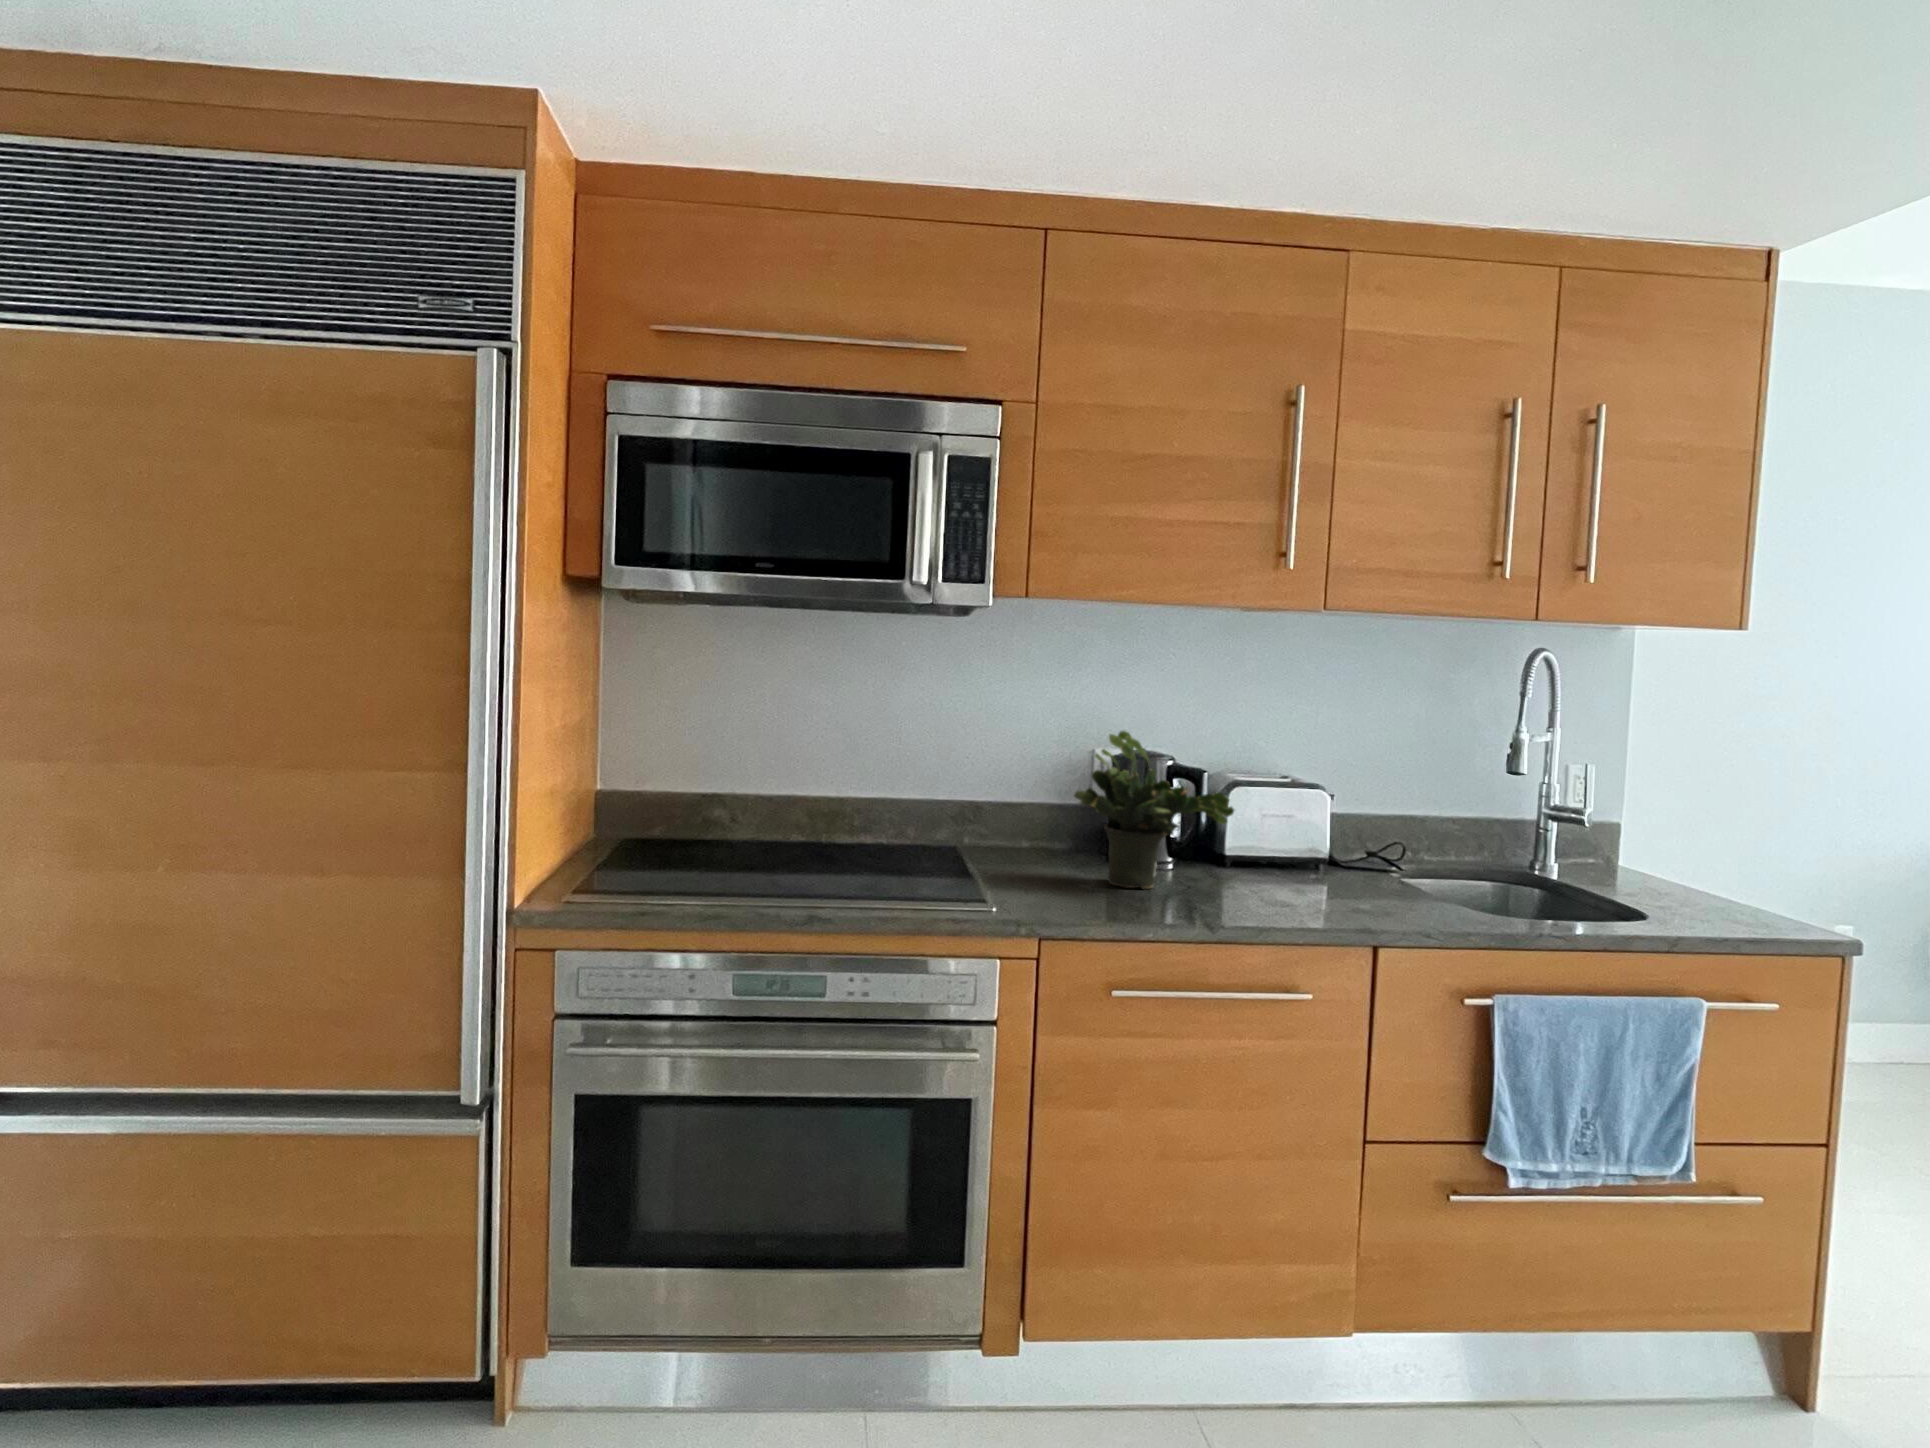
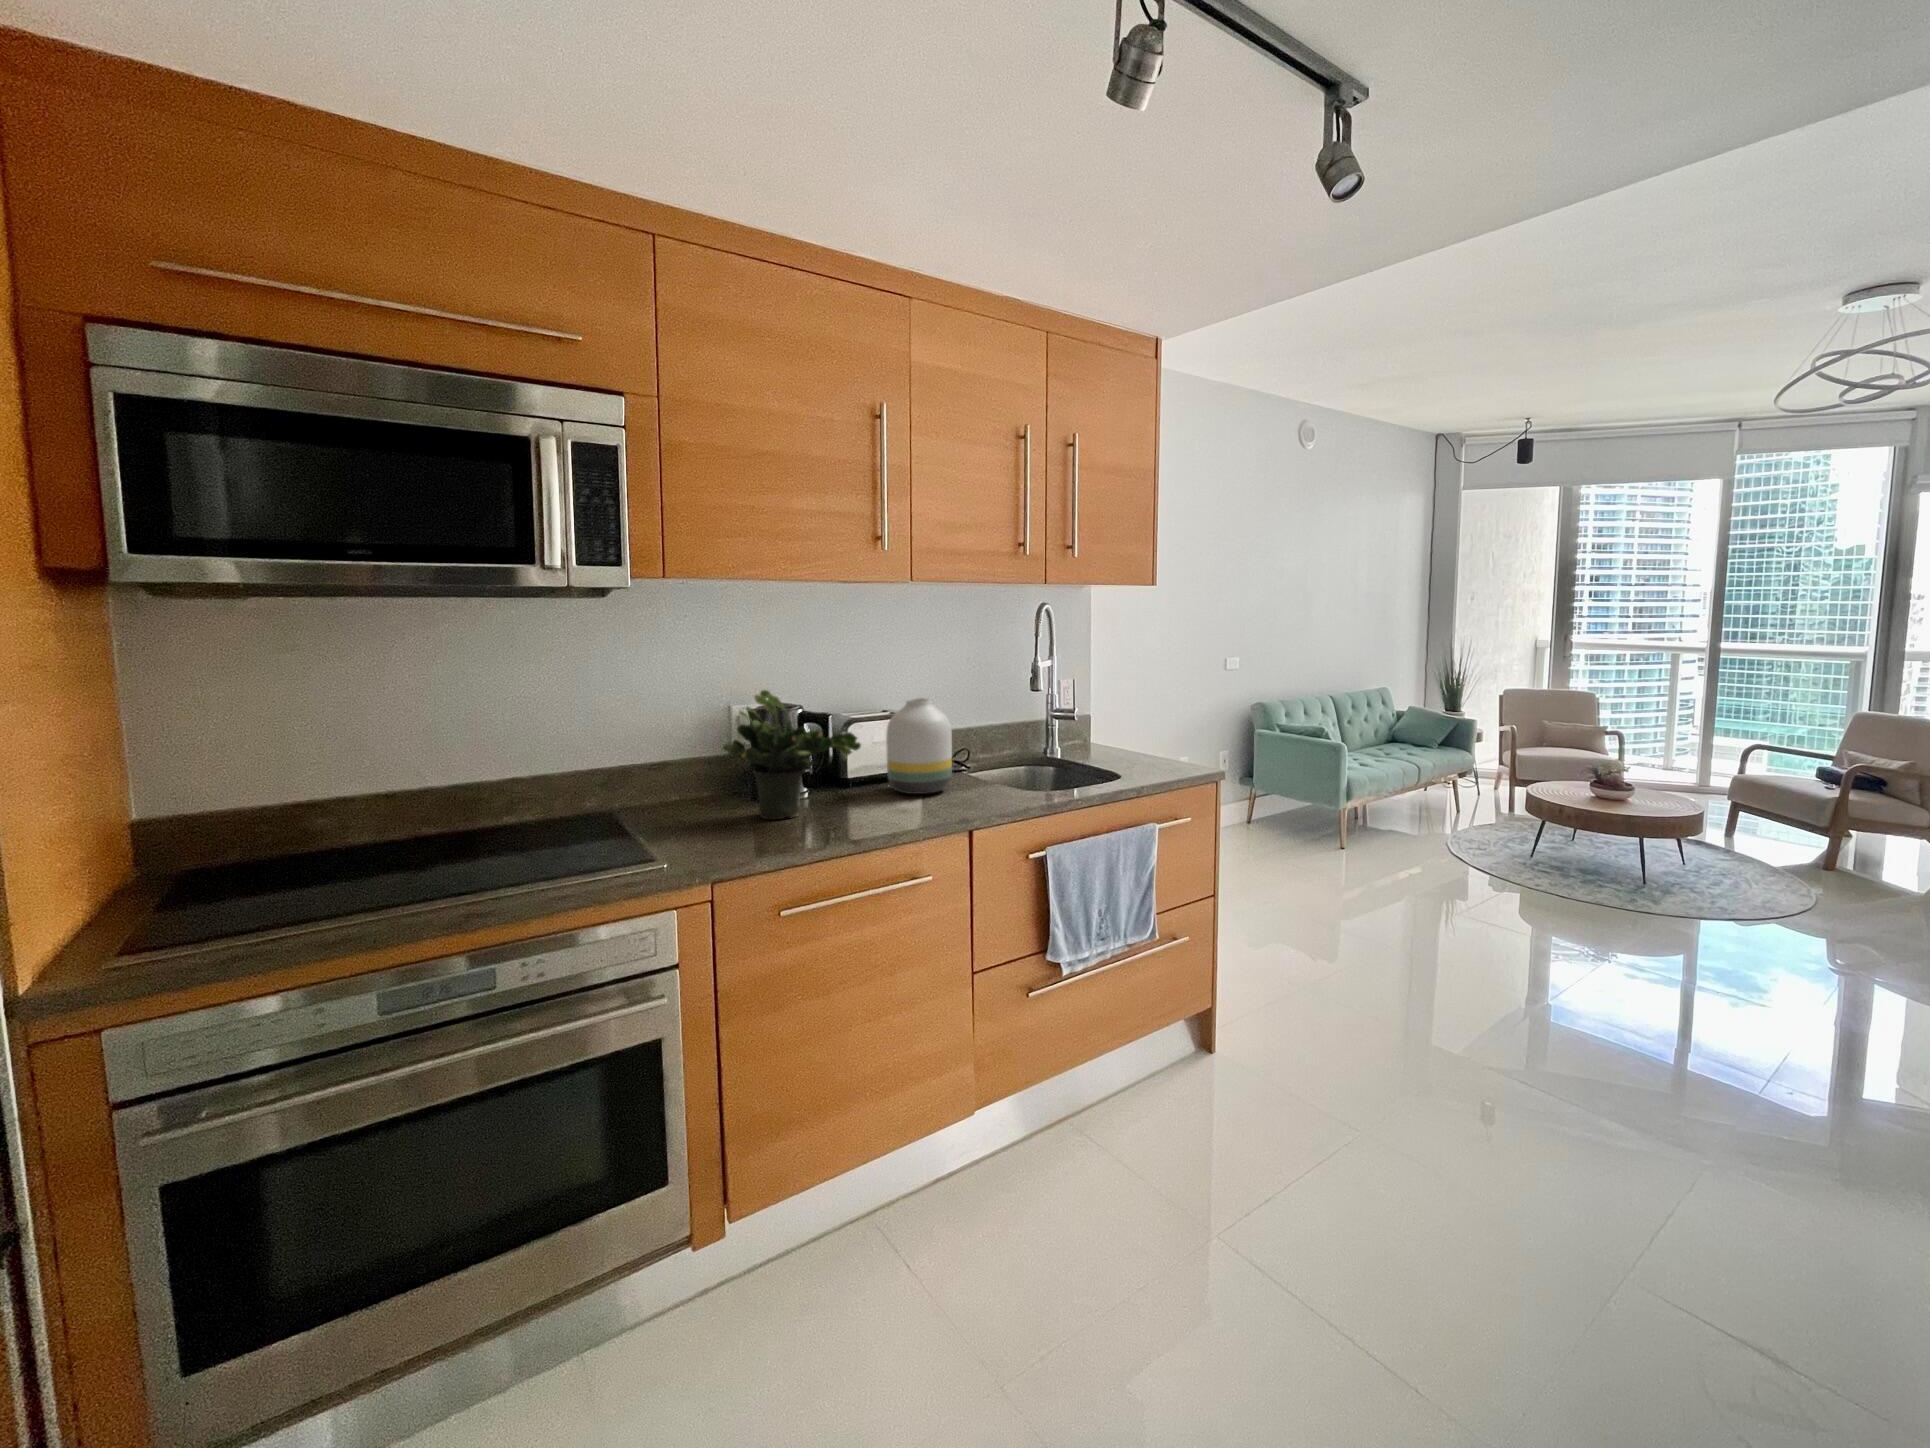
vase: none [1276,764,1369,891] -> present [886,698,952,794]

